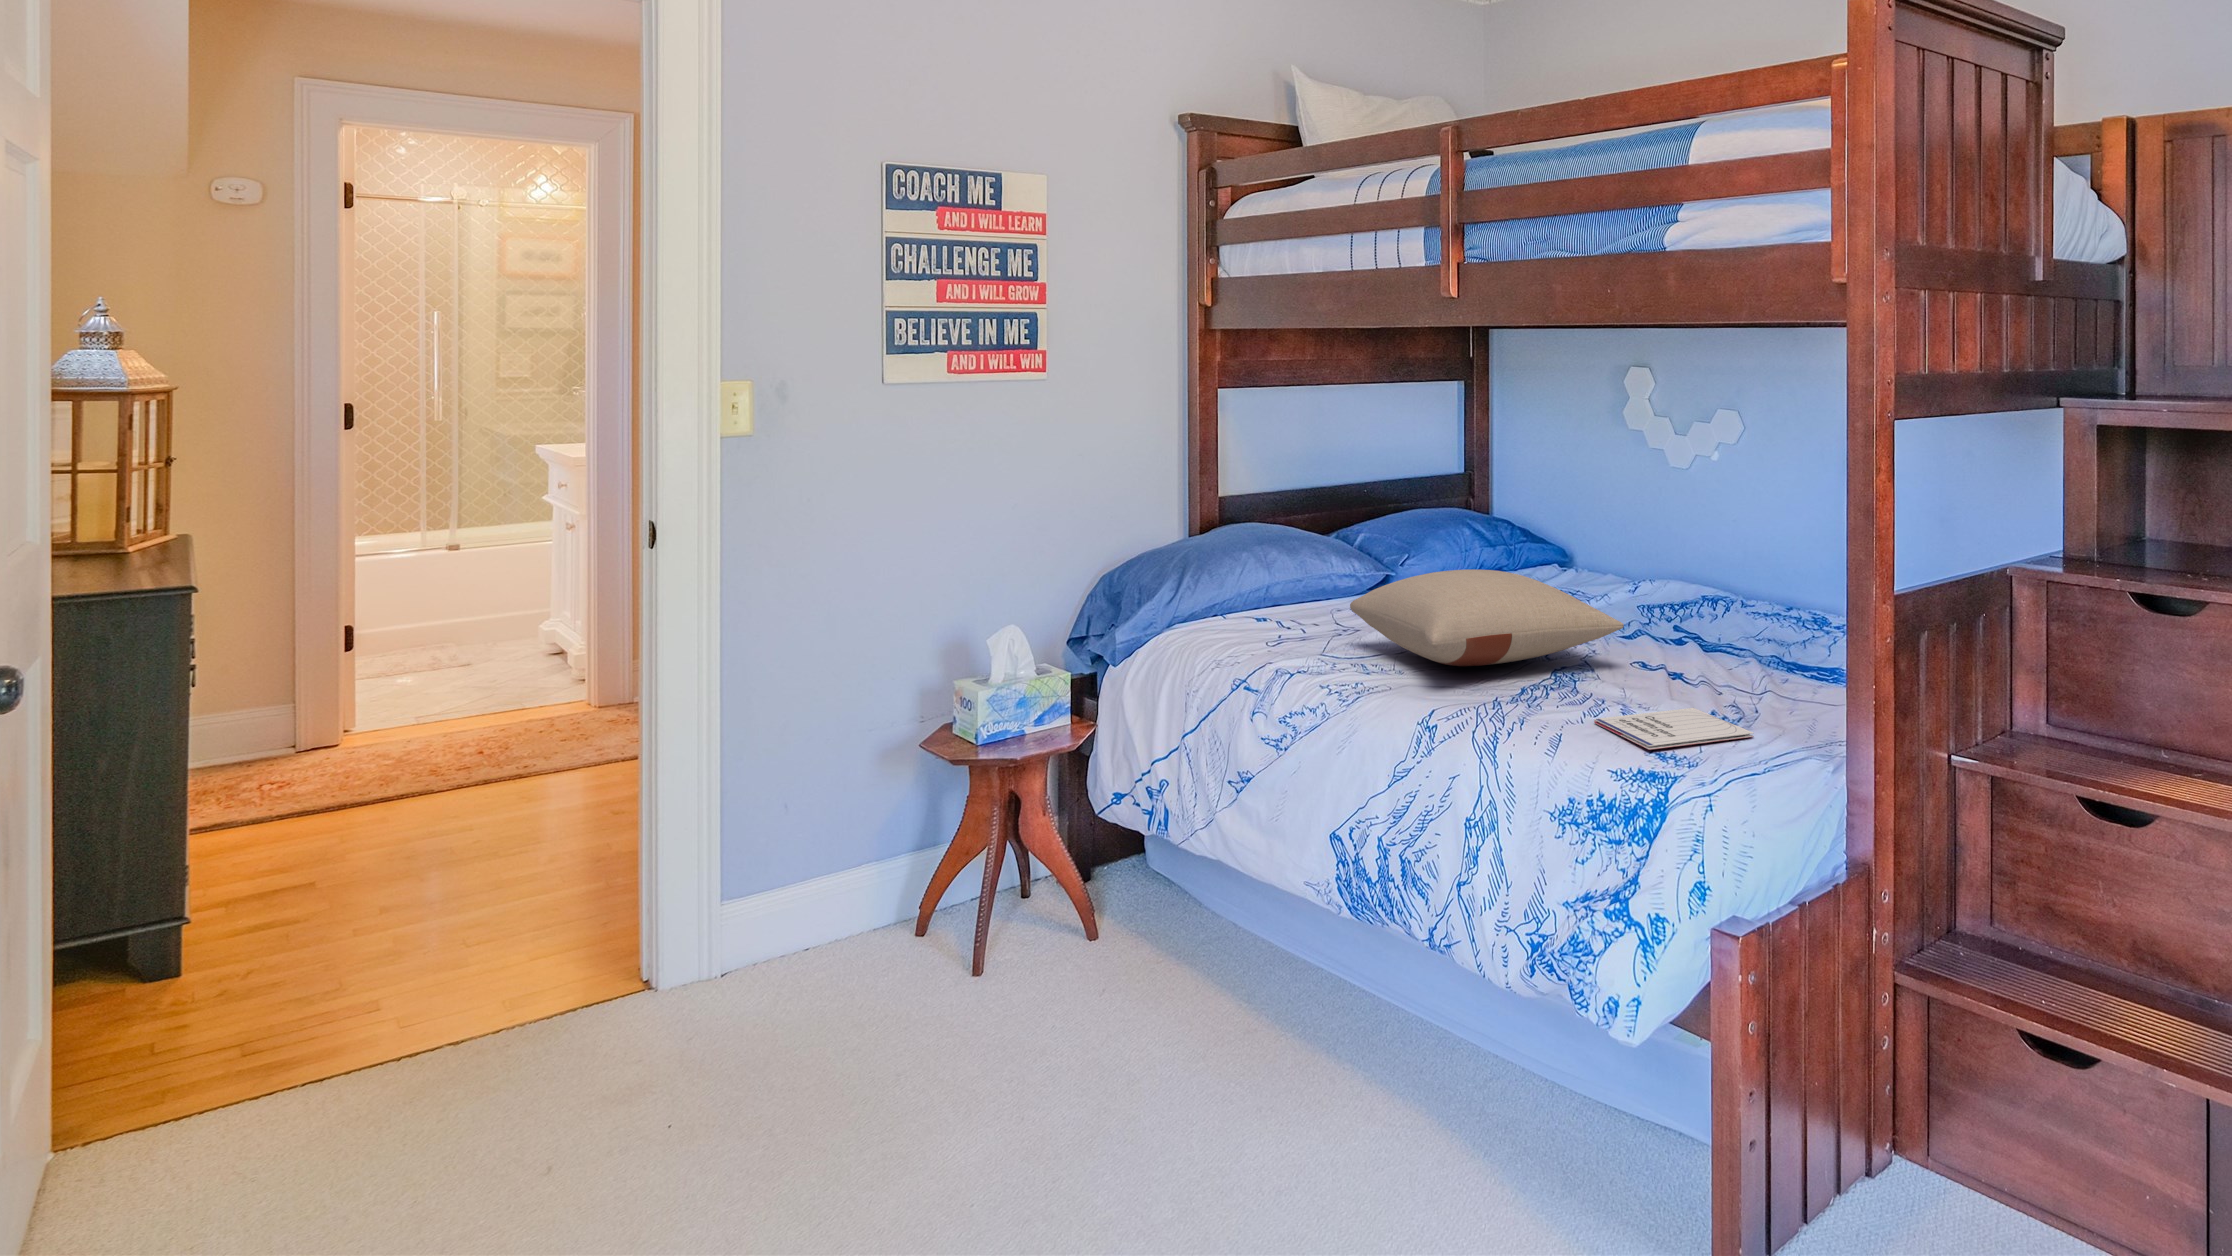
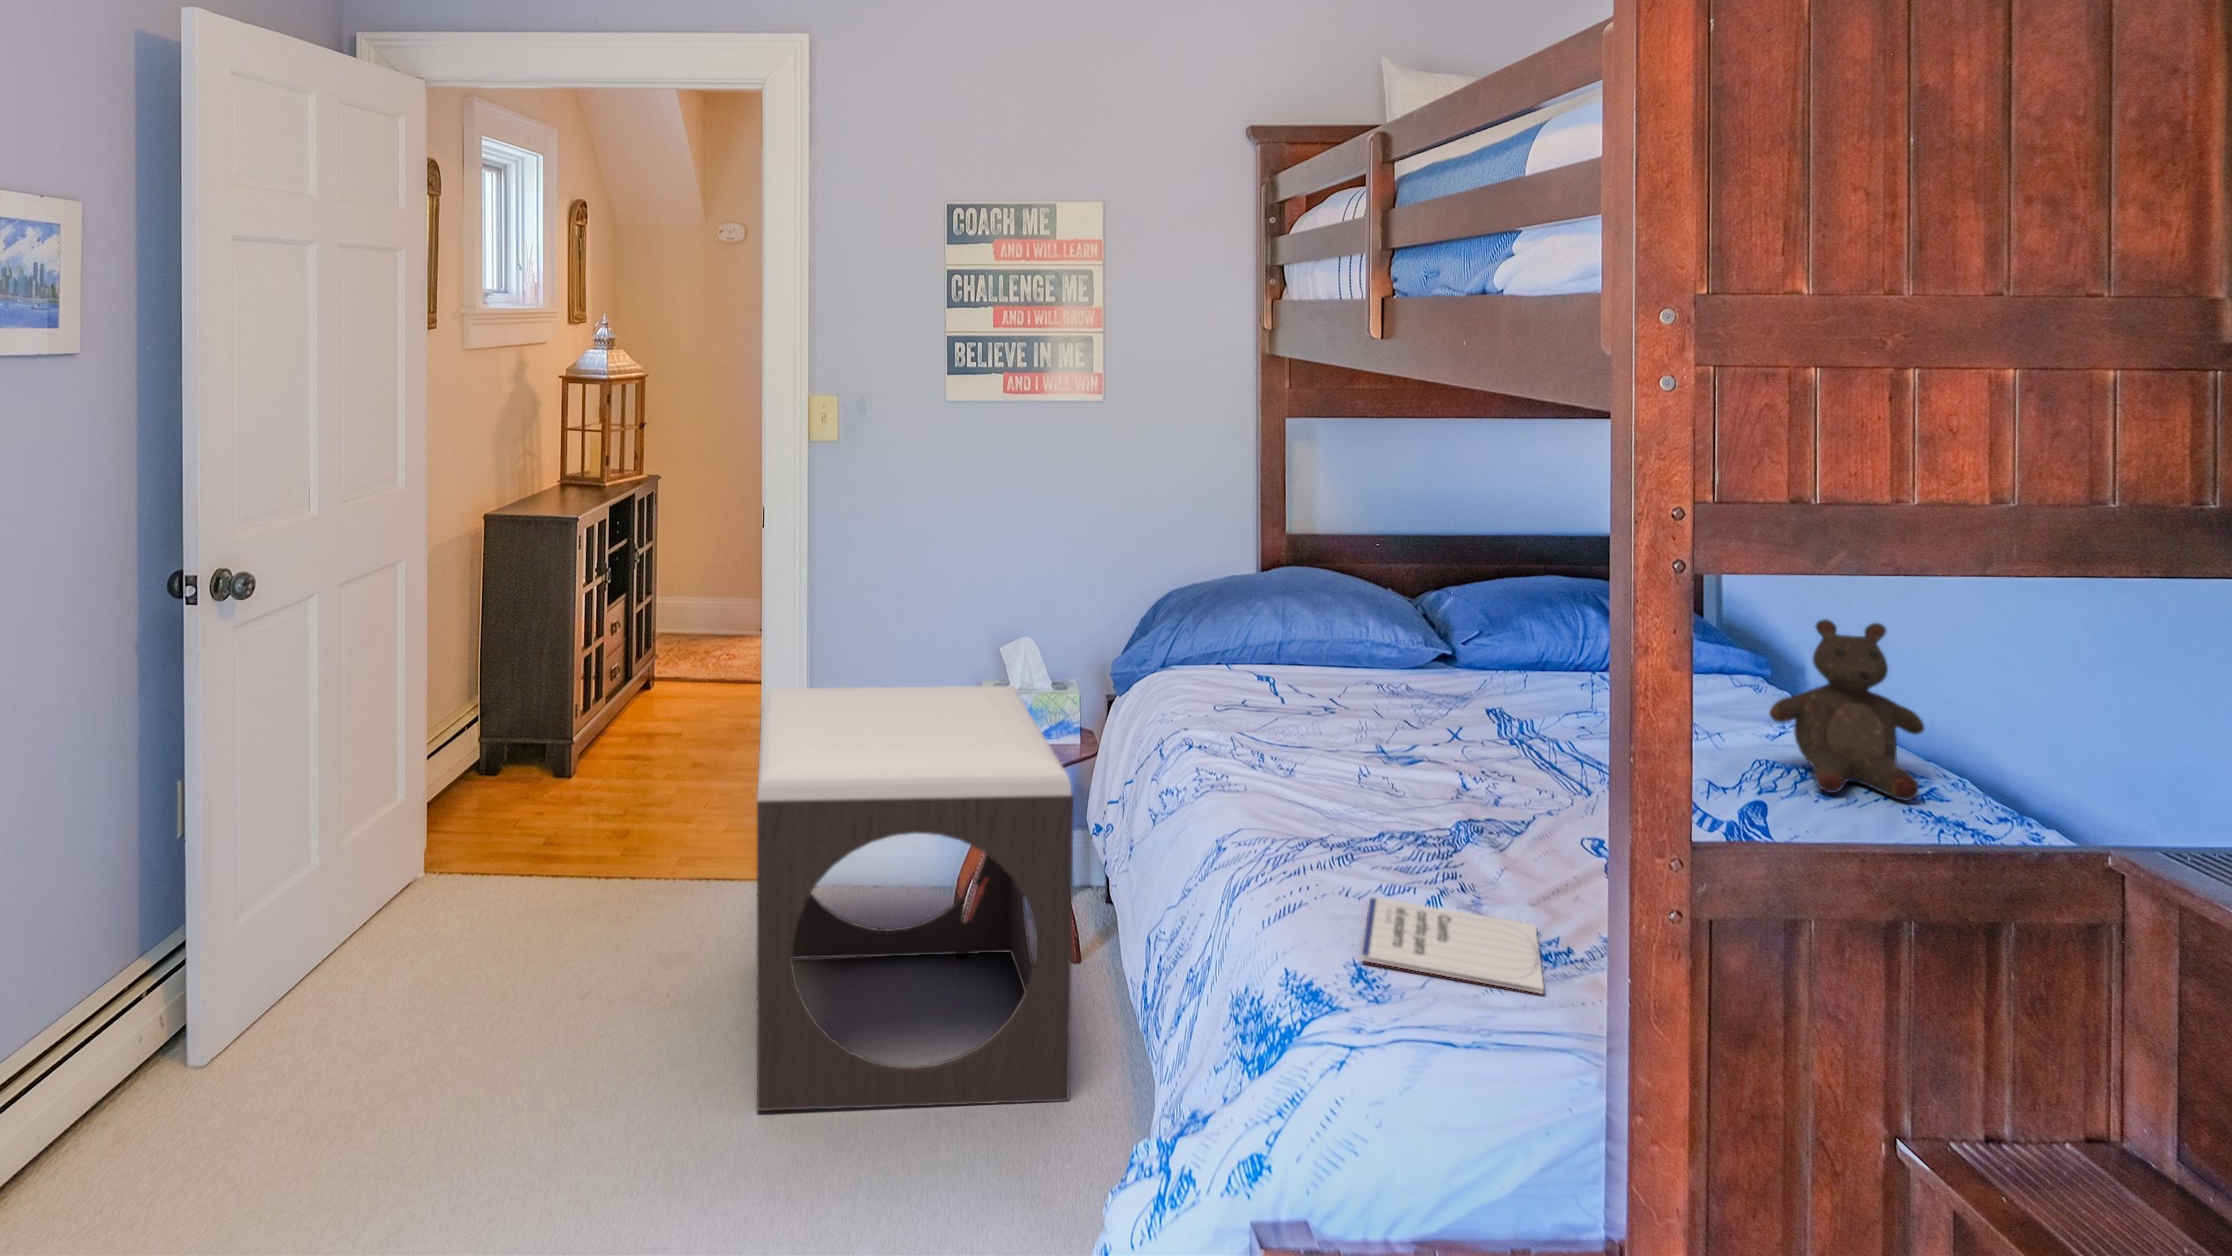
stuffed bear: none [1654,499,1744,616] -> present [1769,619,1924,800]
pillow: present [1350,569,1624,666] -> none [1254,663,1547,794]
footstool: none [777,672,1231,1178] -> present [757,686,1074,1111]

